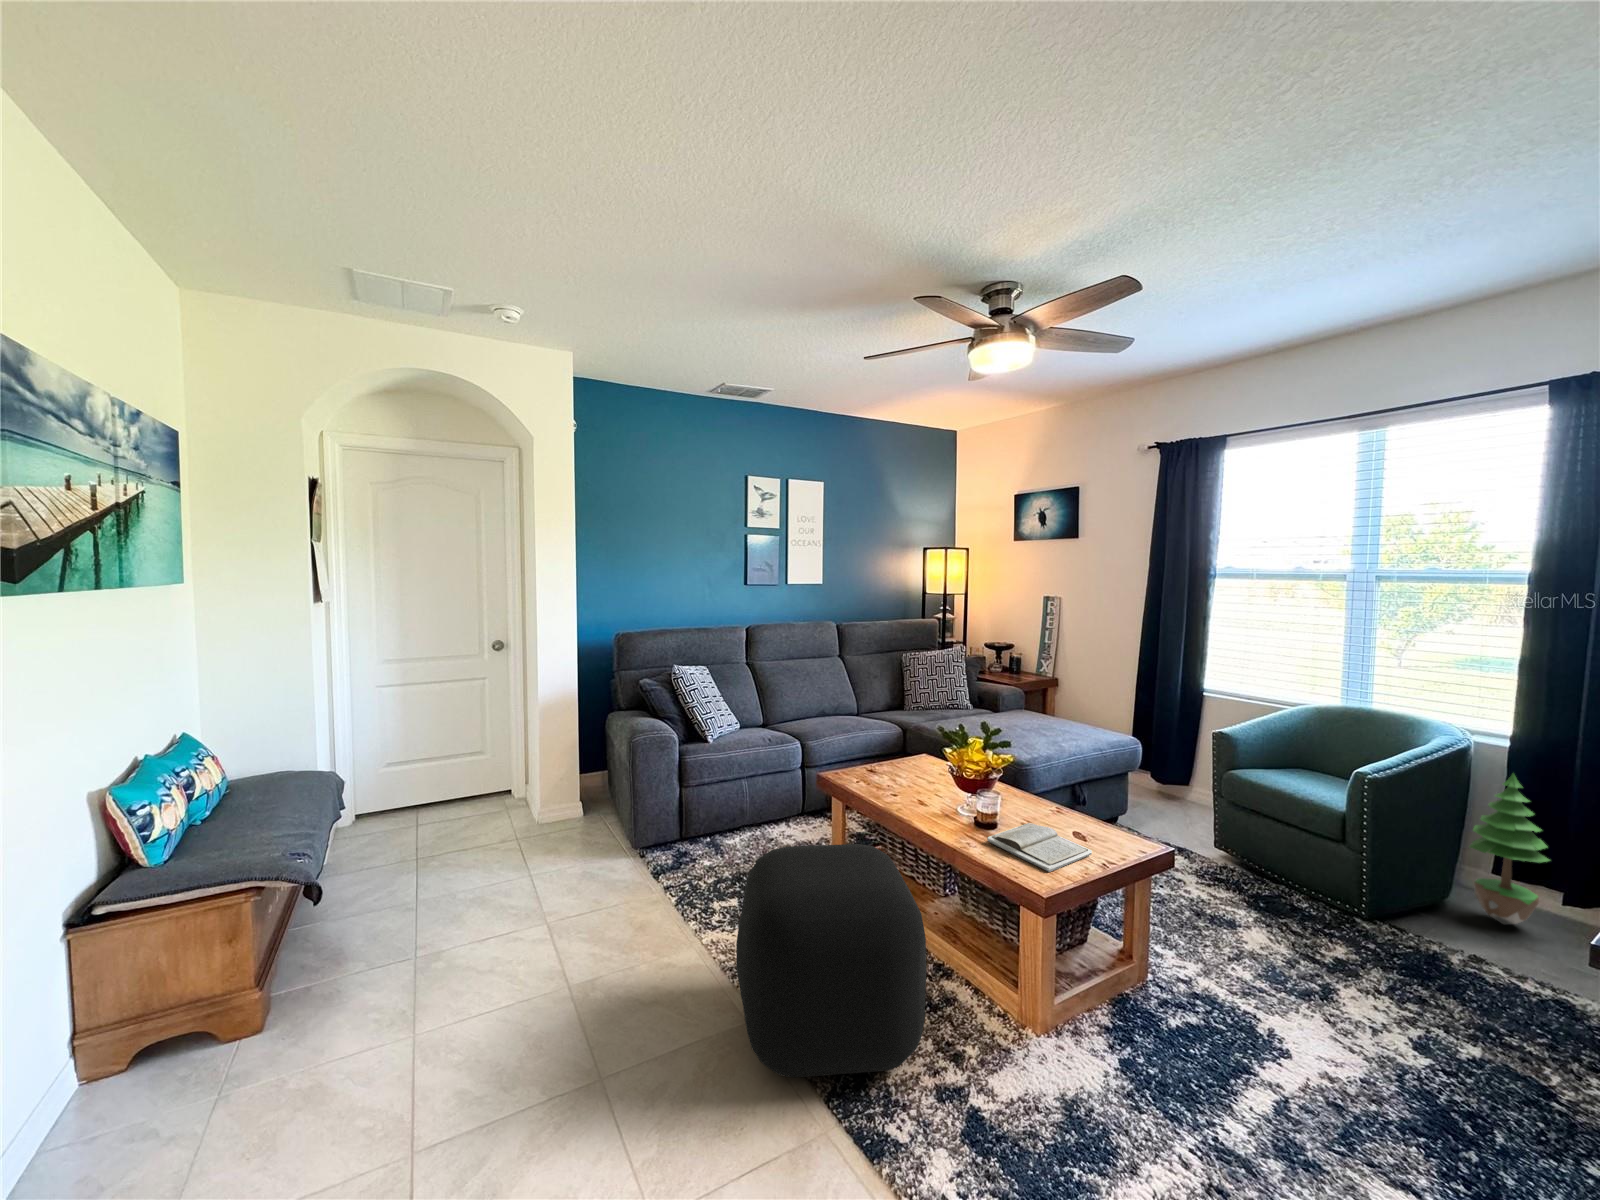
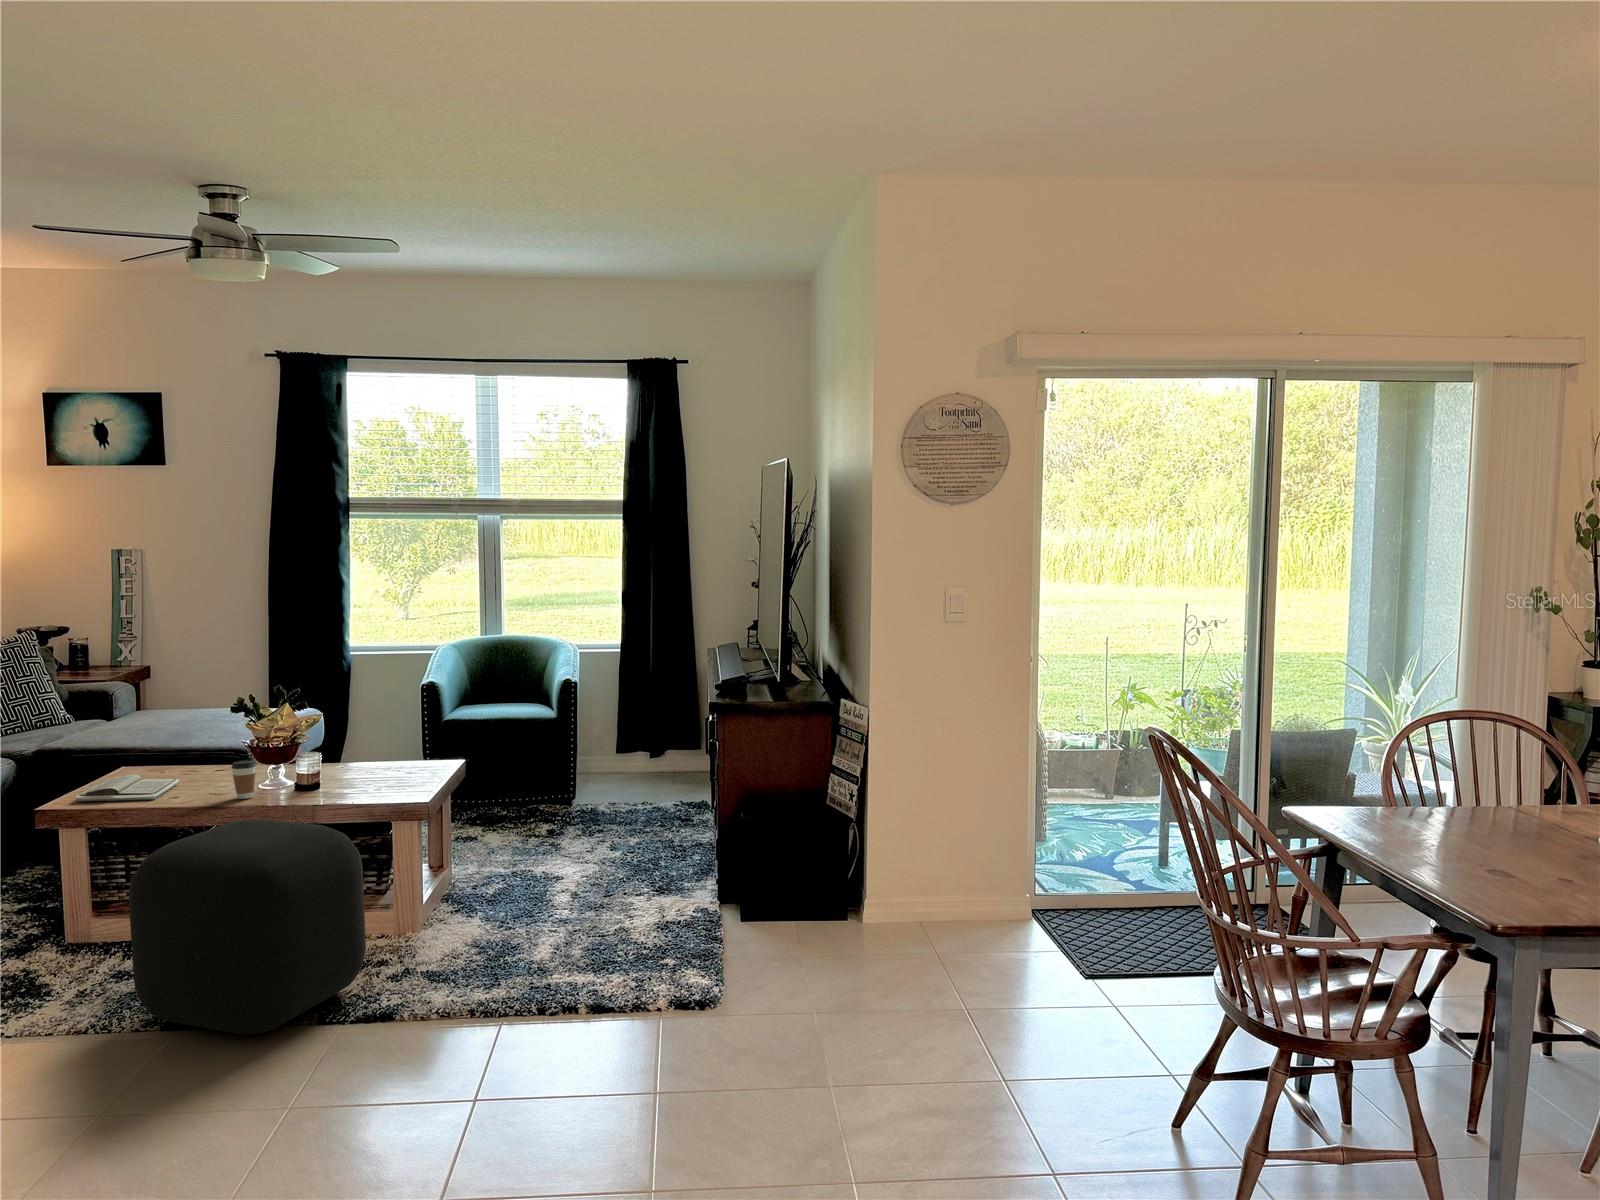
potted tree: present [1470,774,1550,924] -> none [589,661,633,781]
coffee cup: none [926,782,946,818] -> present [231,760,256,799]
book: present [987,823,1092,872] -> present [75,774,179,801]

